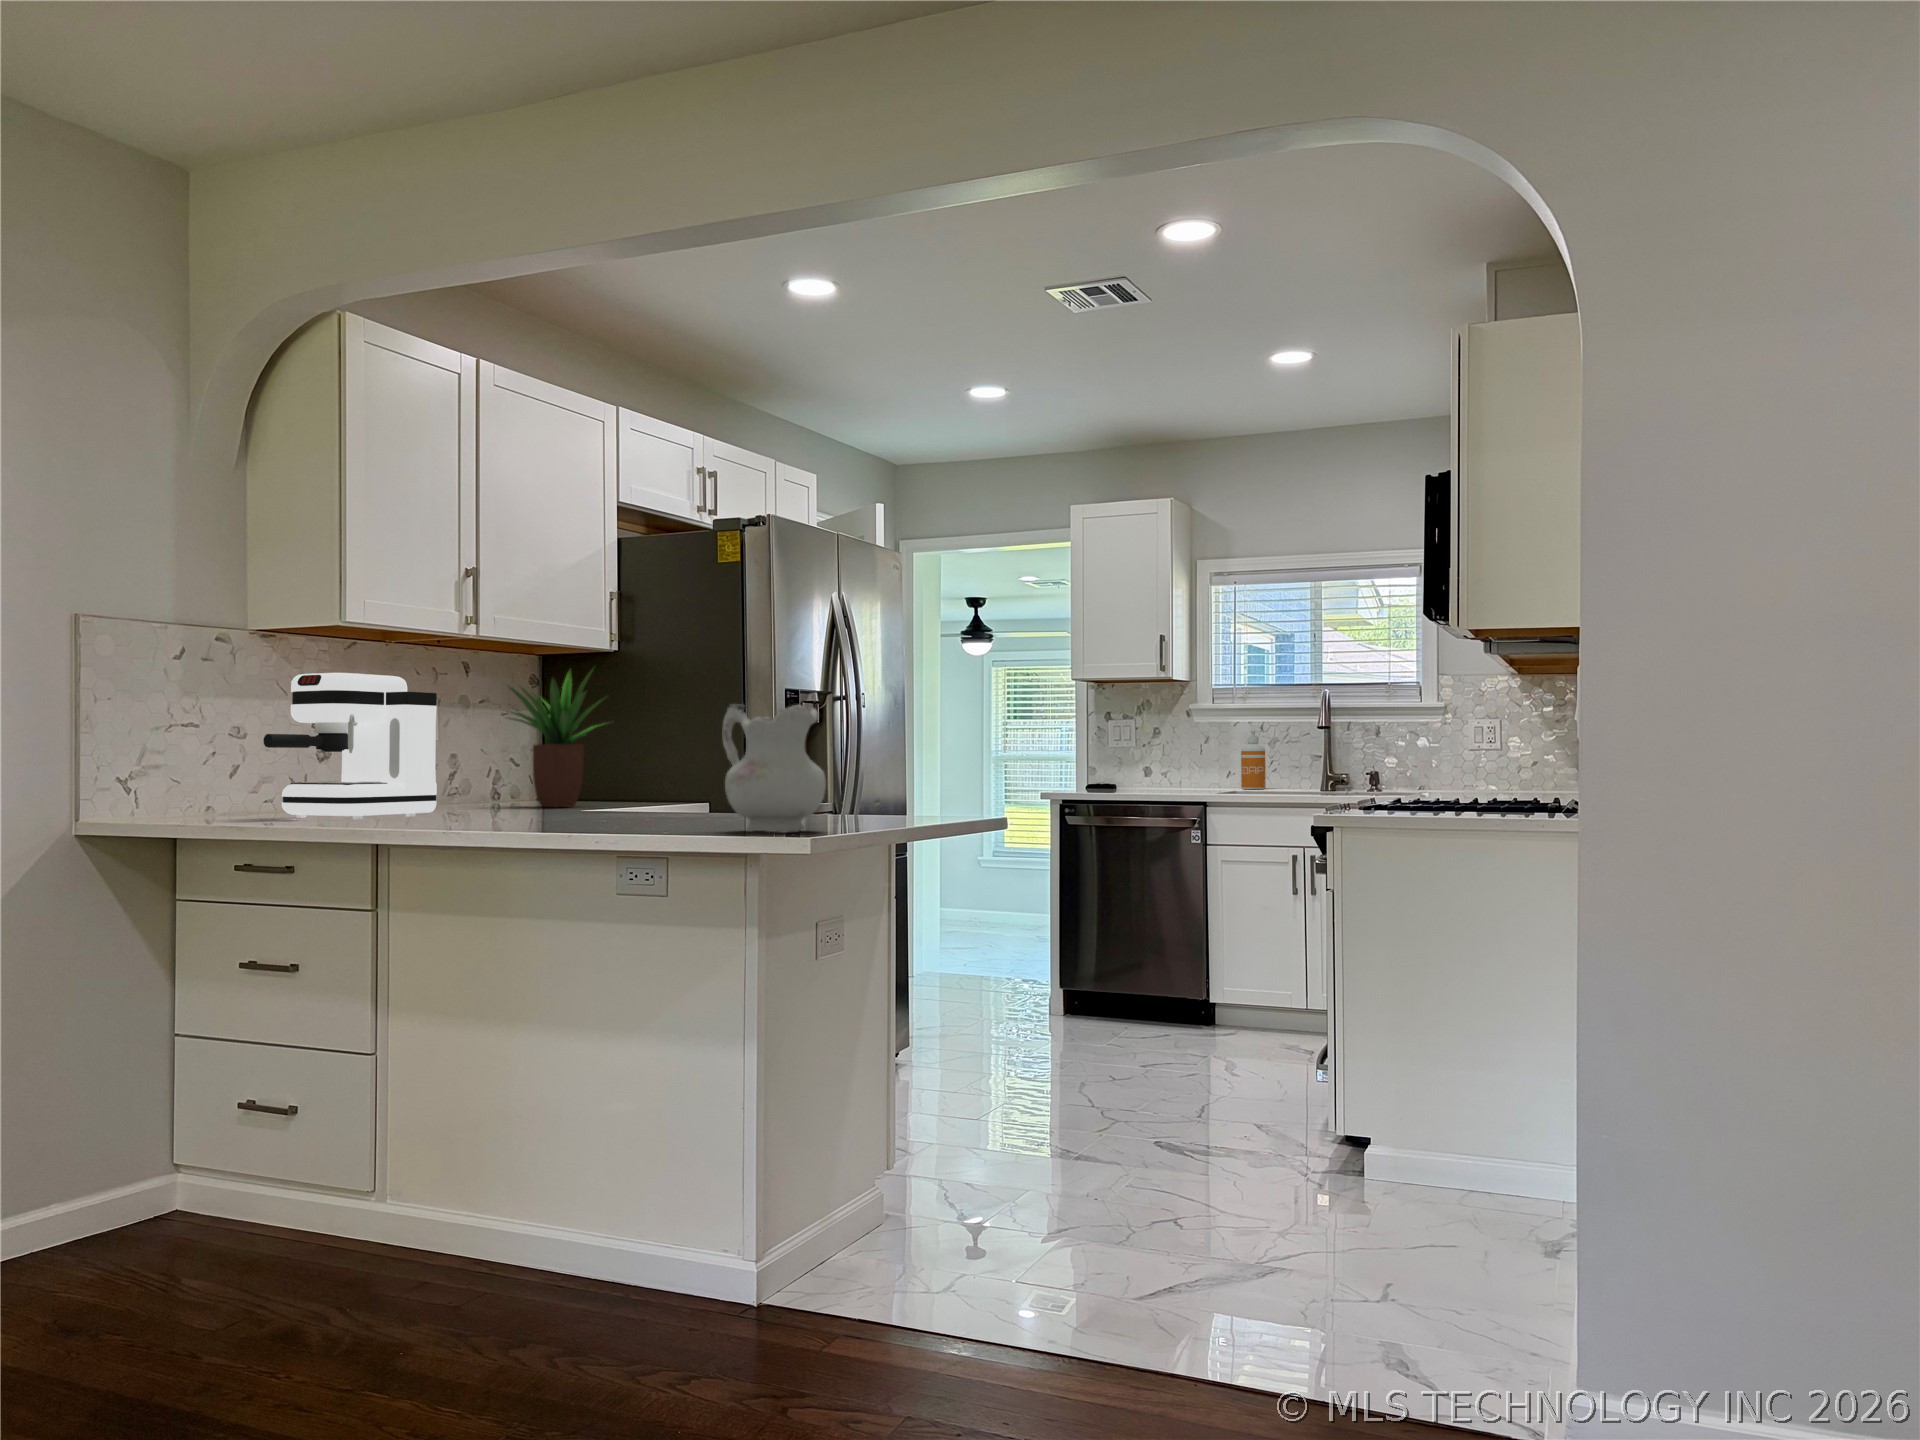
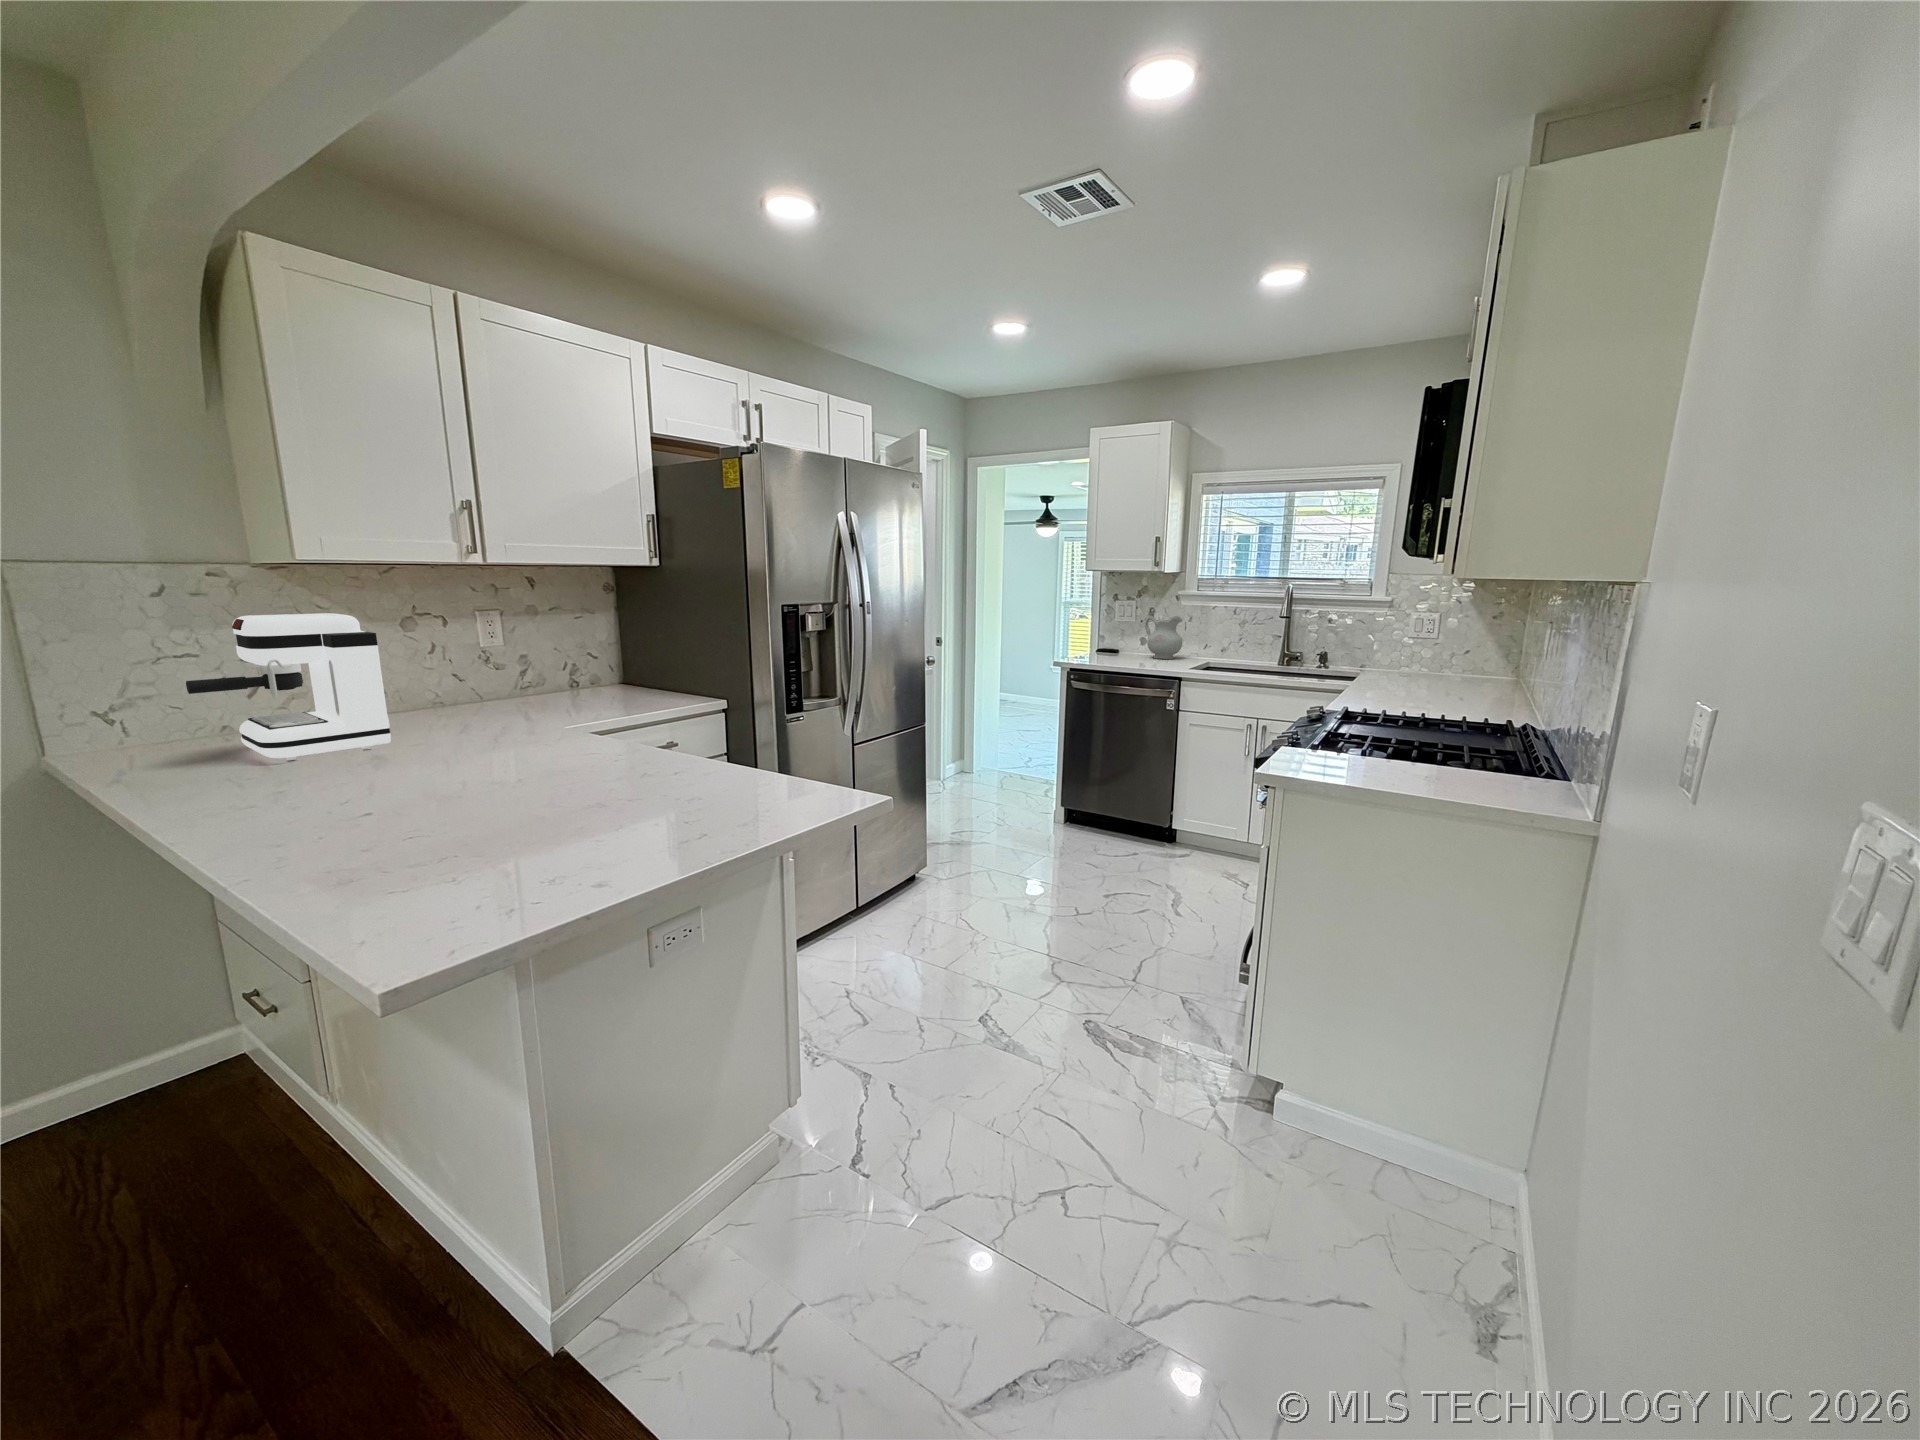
potted plant: present [509,670,607,807] -> none [528,585,643,708]
ceramic pitcher: present [723,704,826,833] -> present [1145,613,1182,659]
soap dispenser: present [1241,730,1266,789] -> none [1213,615,1235,662]

